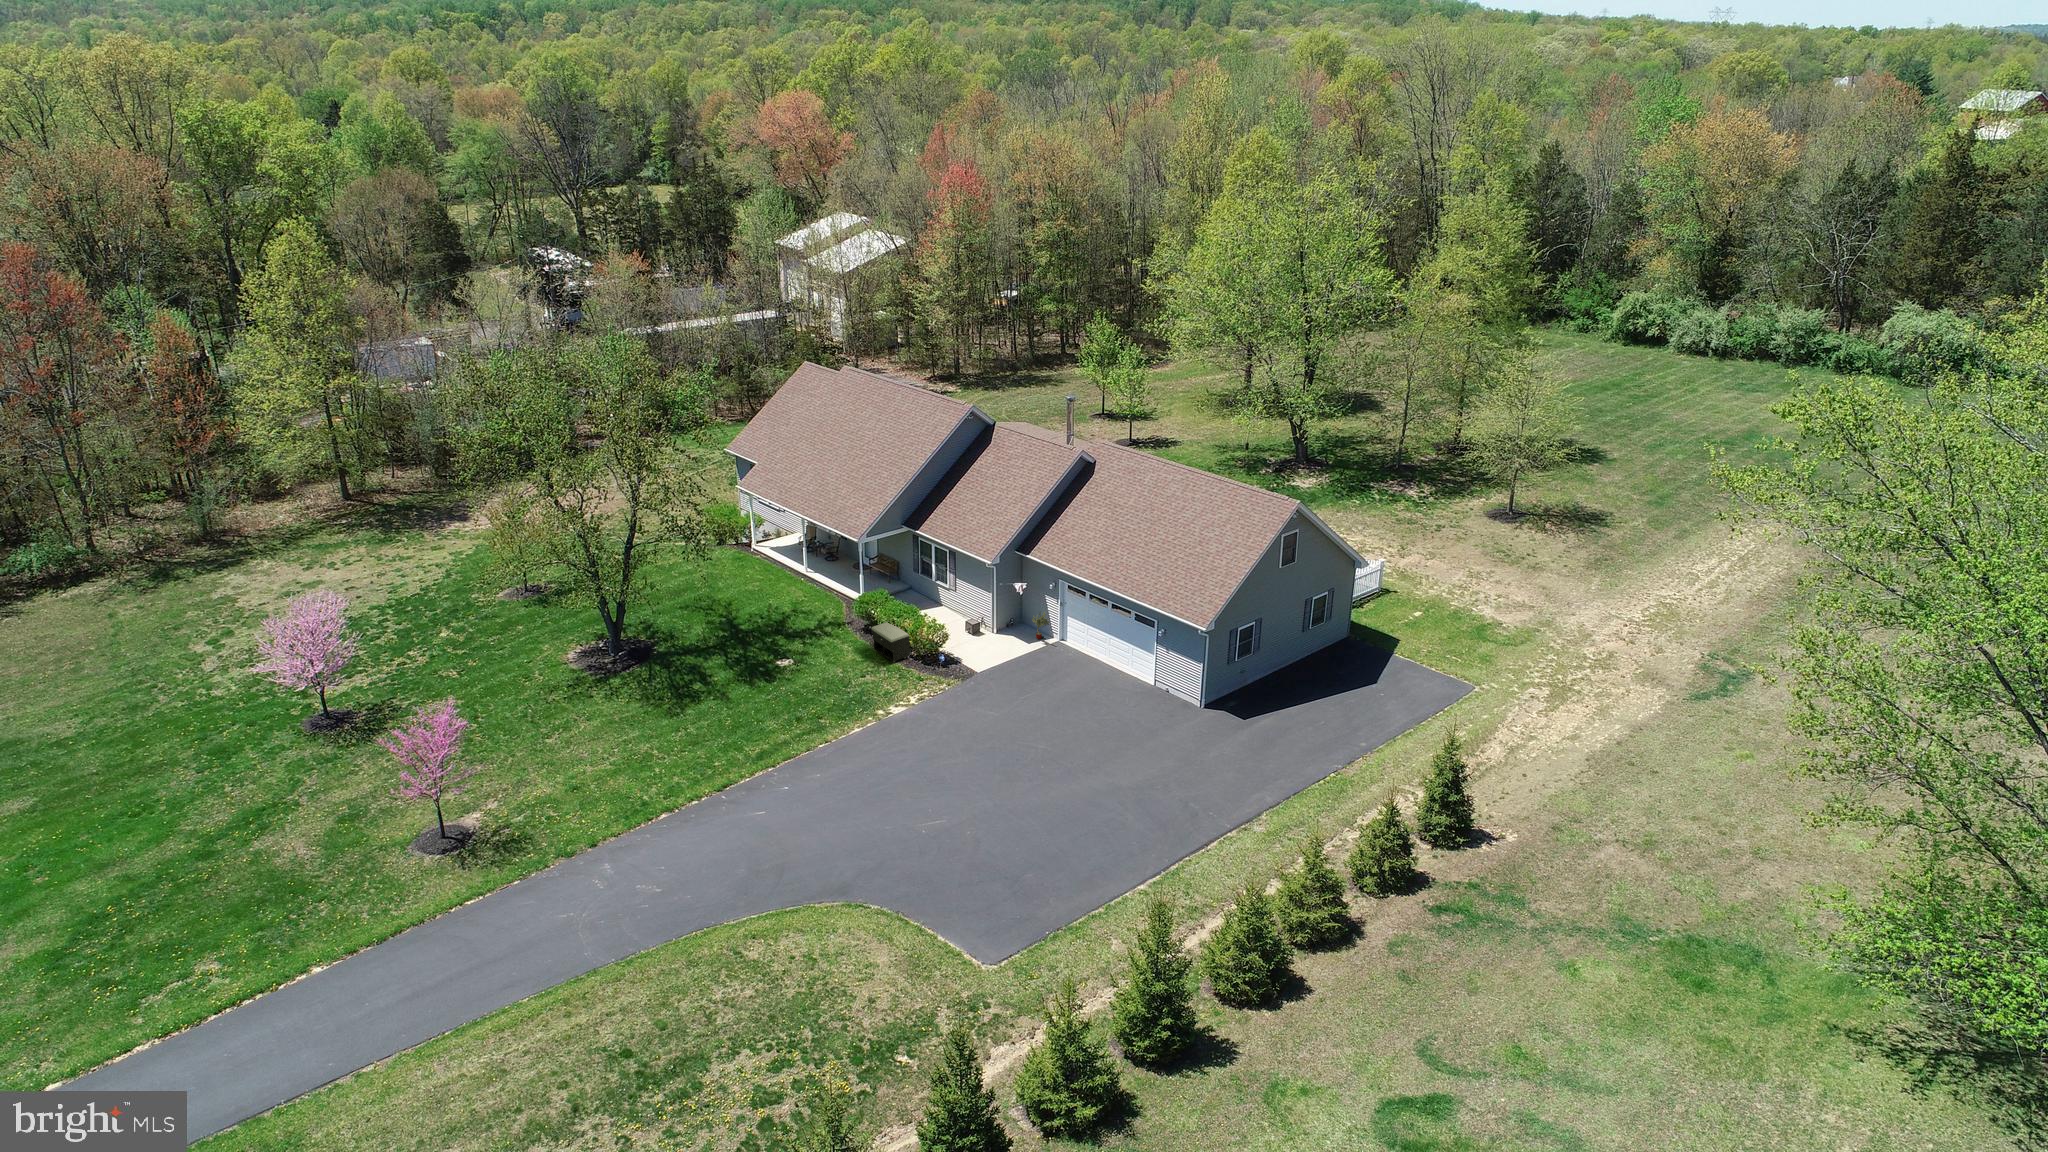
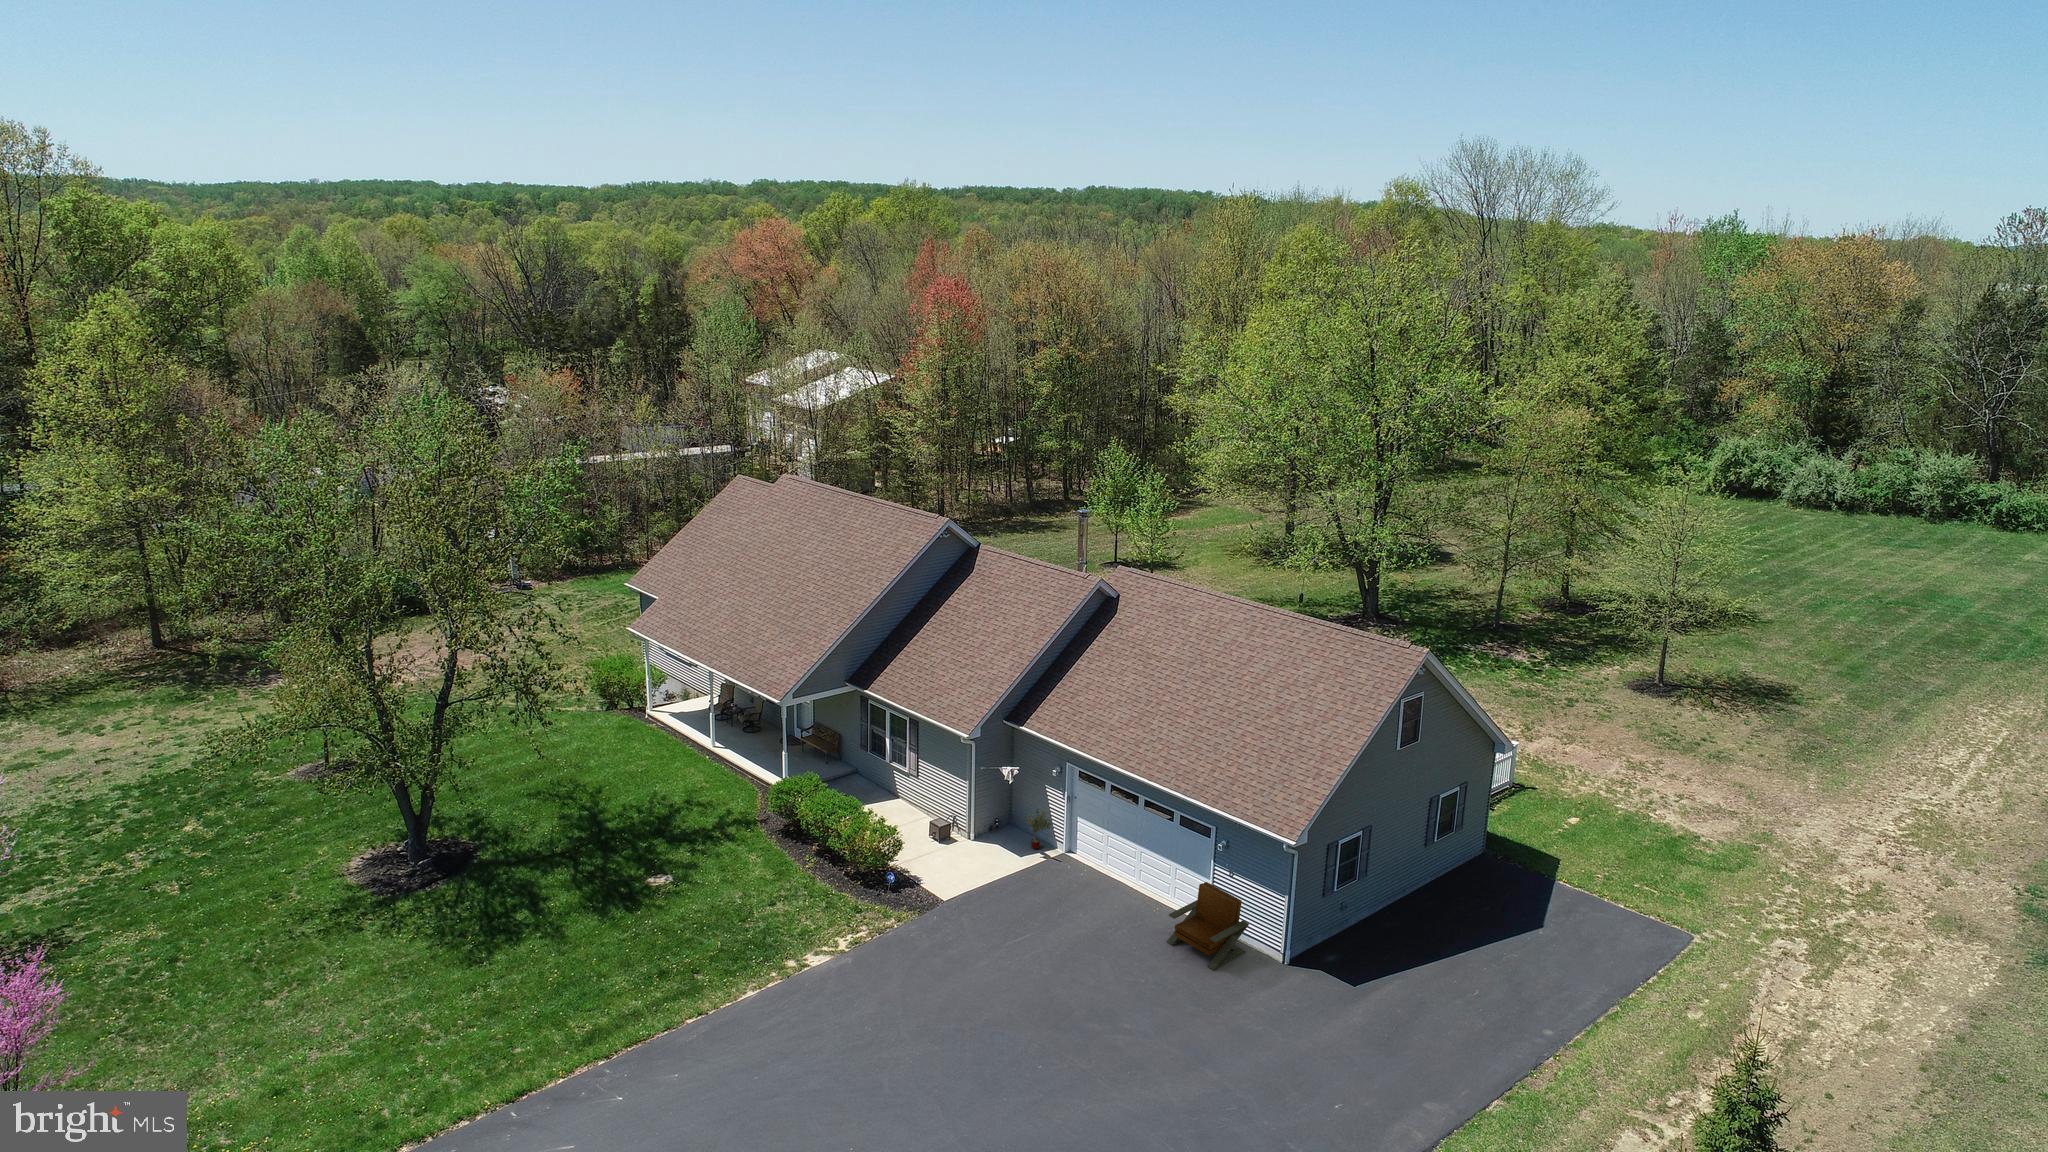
storage bench: present [871,622,910,662] -> none [792,820,846,882]
lounge chair: none [1128,657,1181,712] -> present [1167,882,1249,970]

